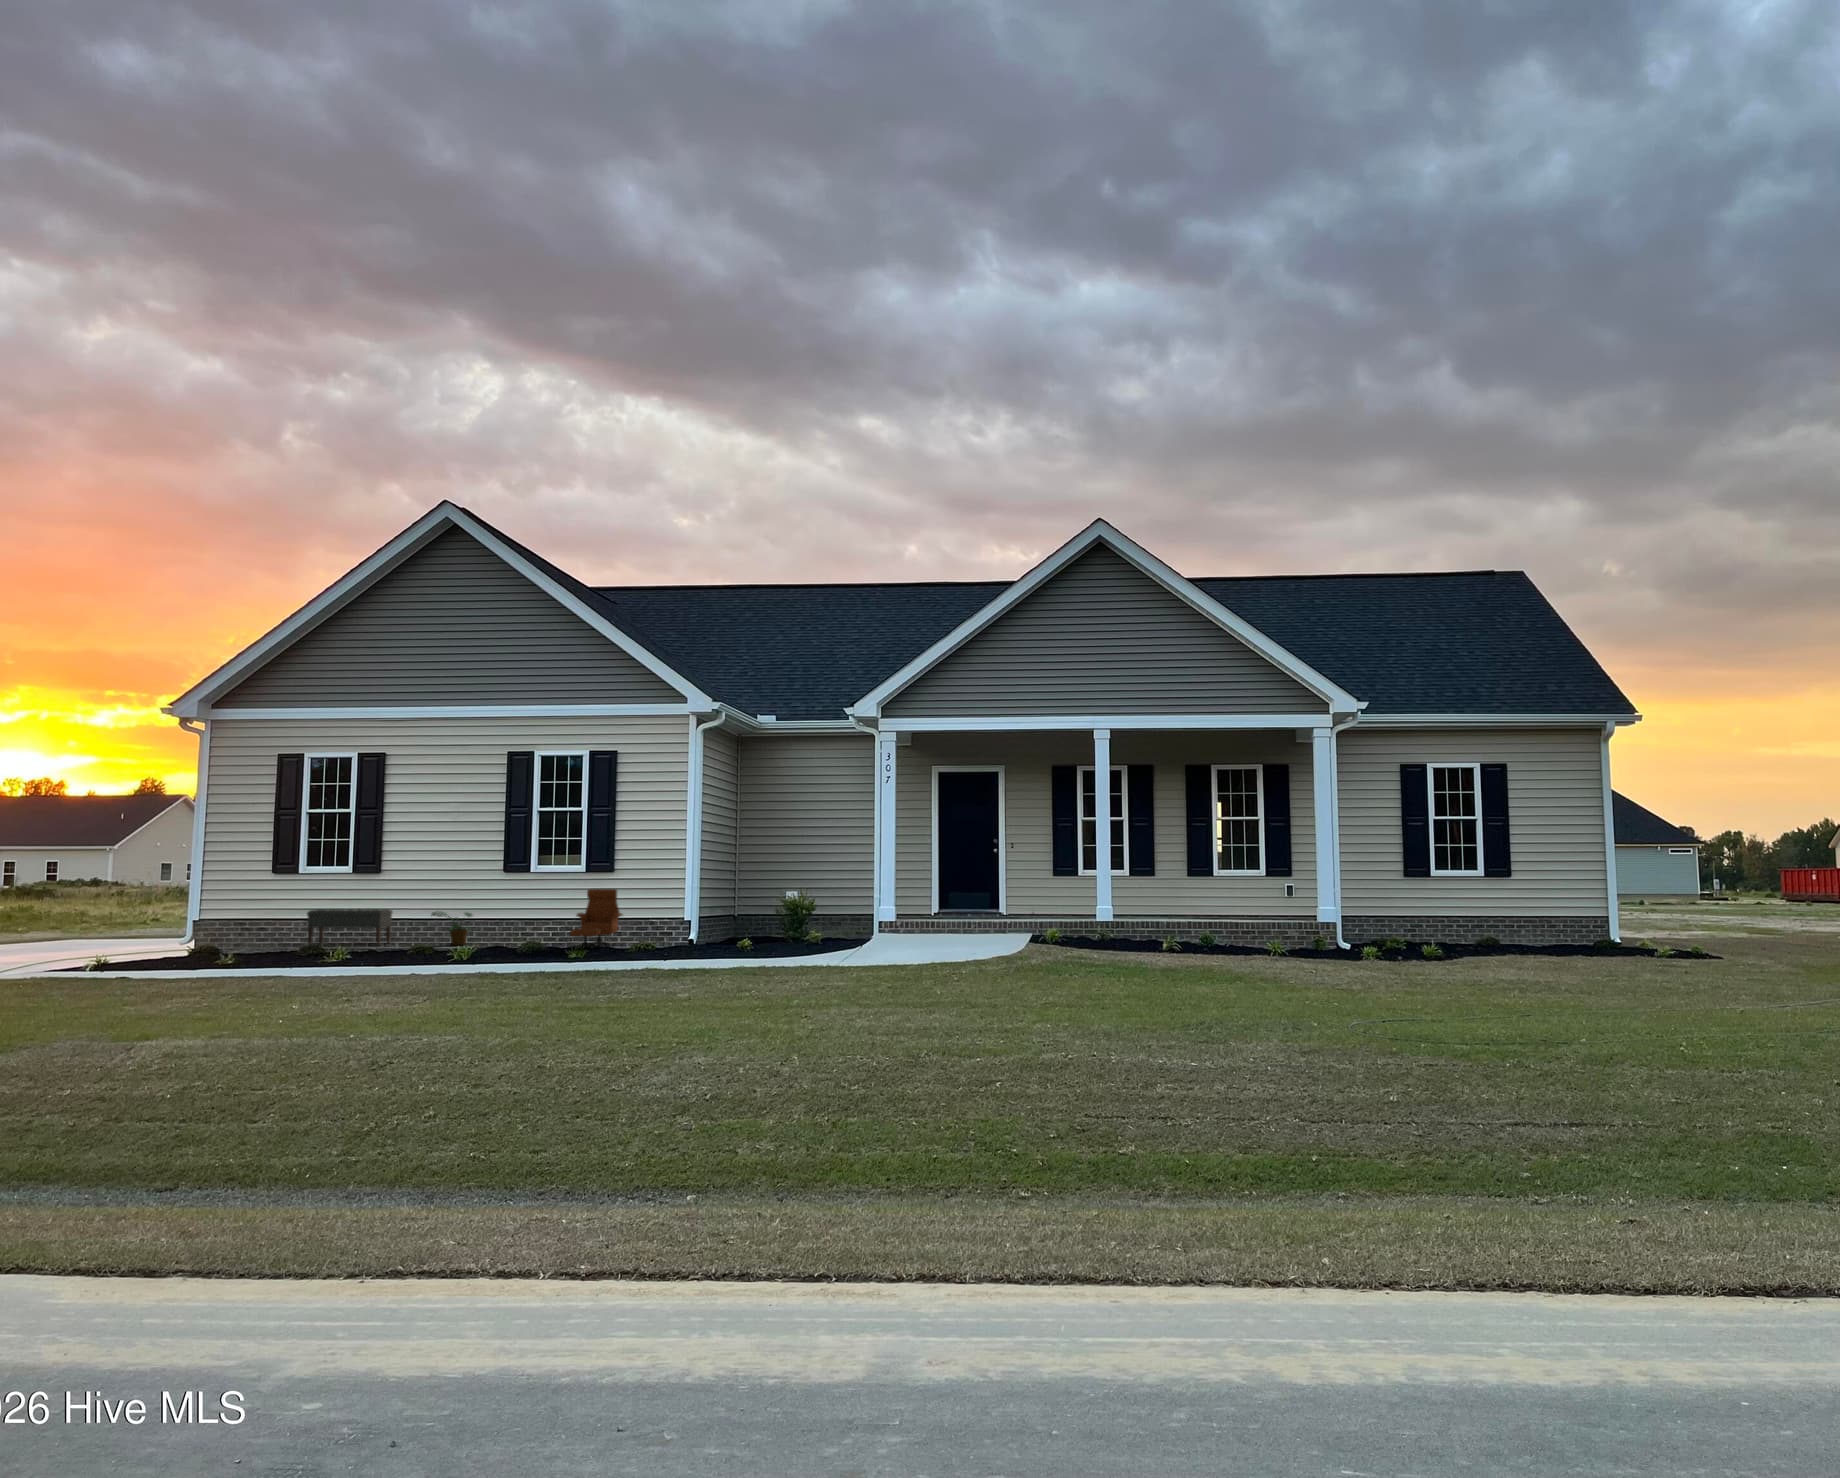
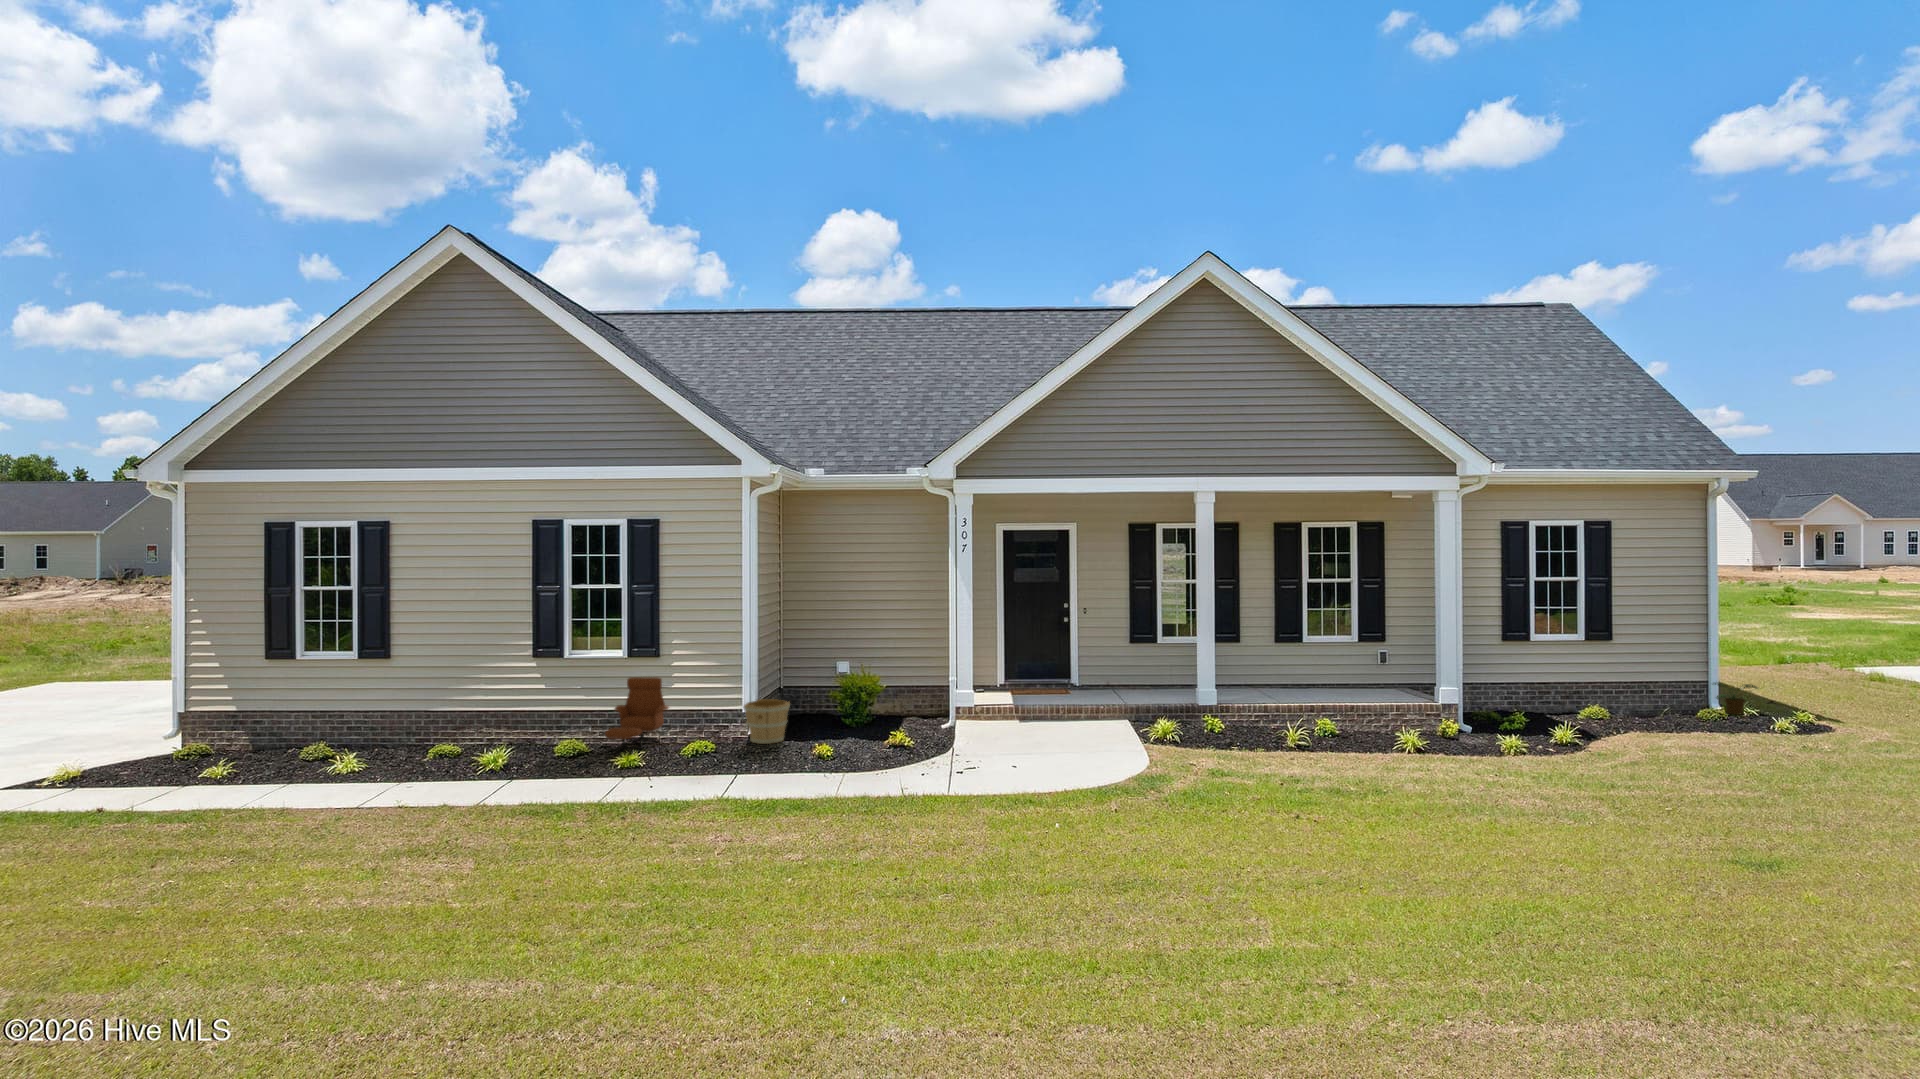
bench: present [307,909,392,945] -> none [302,700,406,743]
wooden bucket: none [688,910,729,946] -> present [744,699,790,744]
potted plant: present [432,912,472,945] -> present [1715,683,1758,715]

